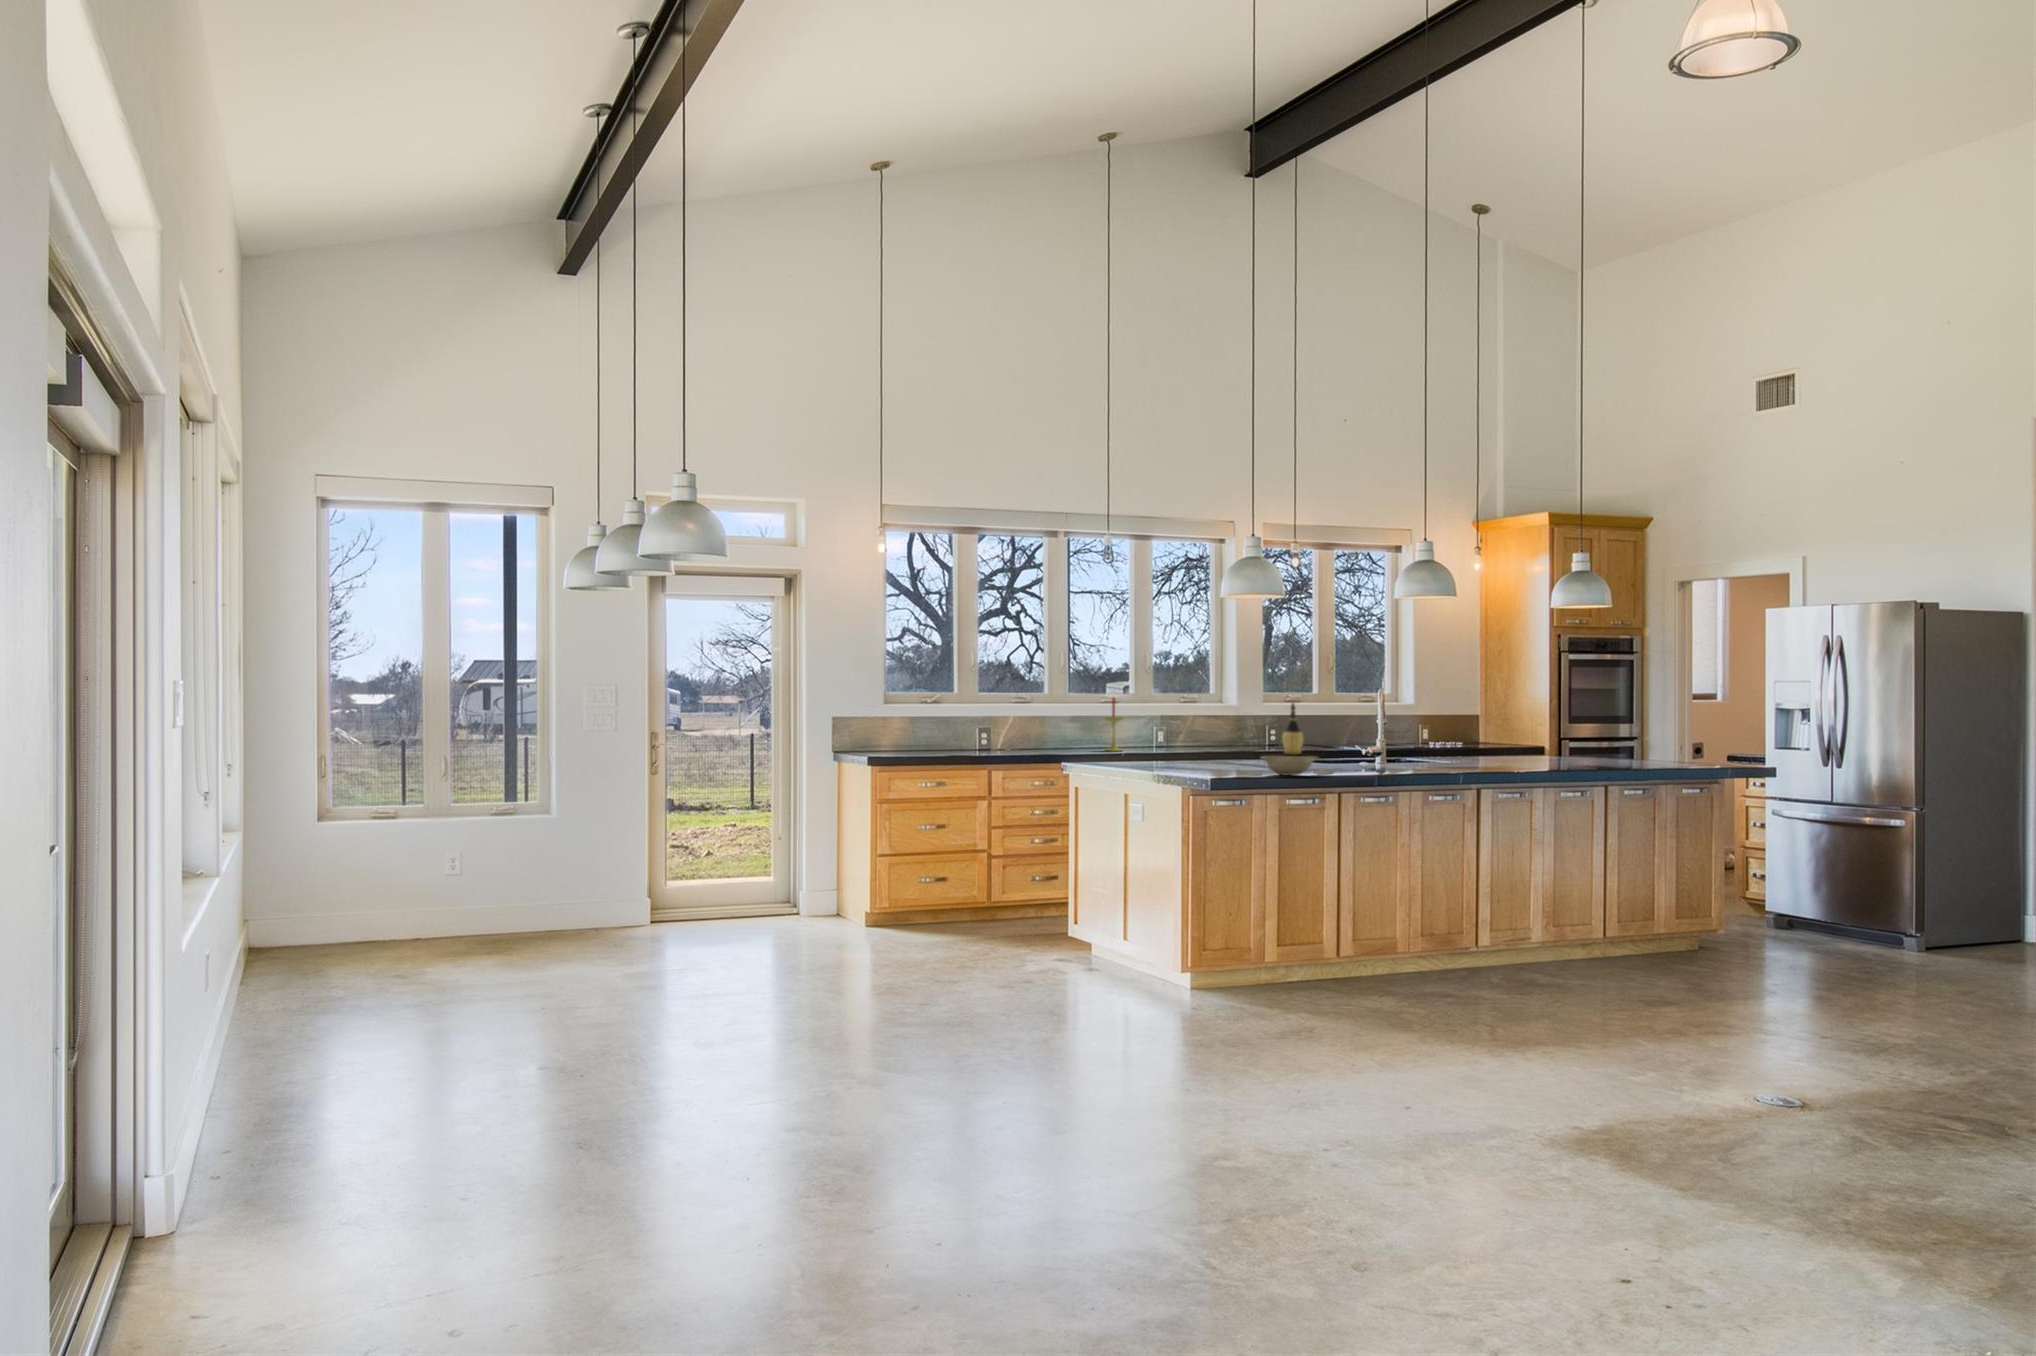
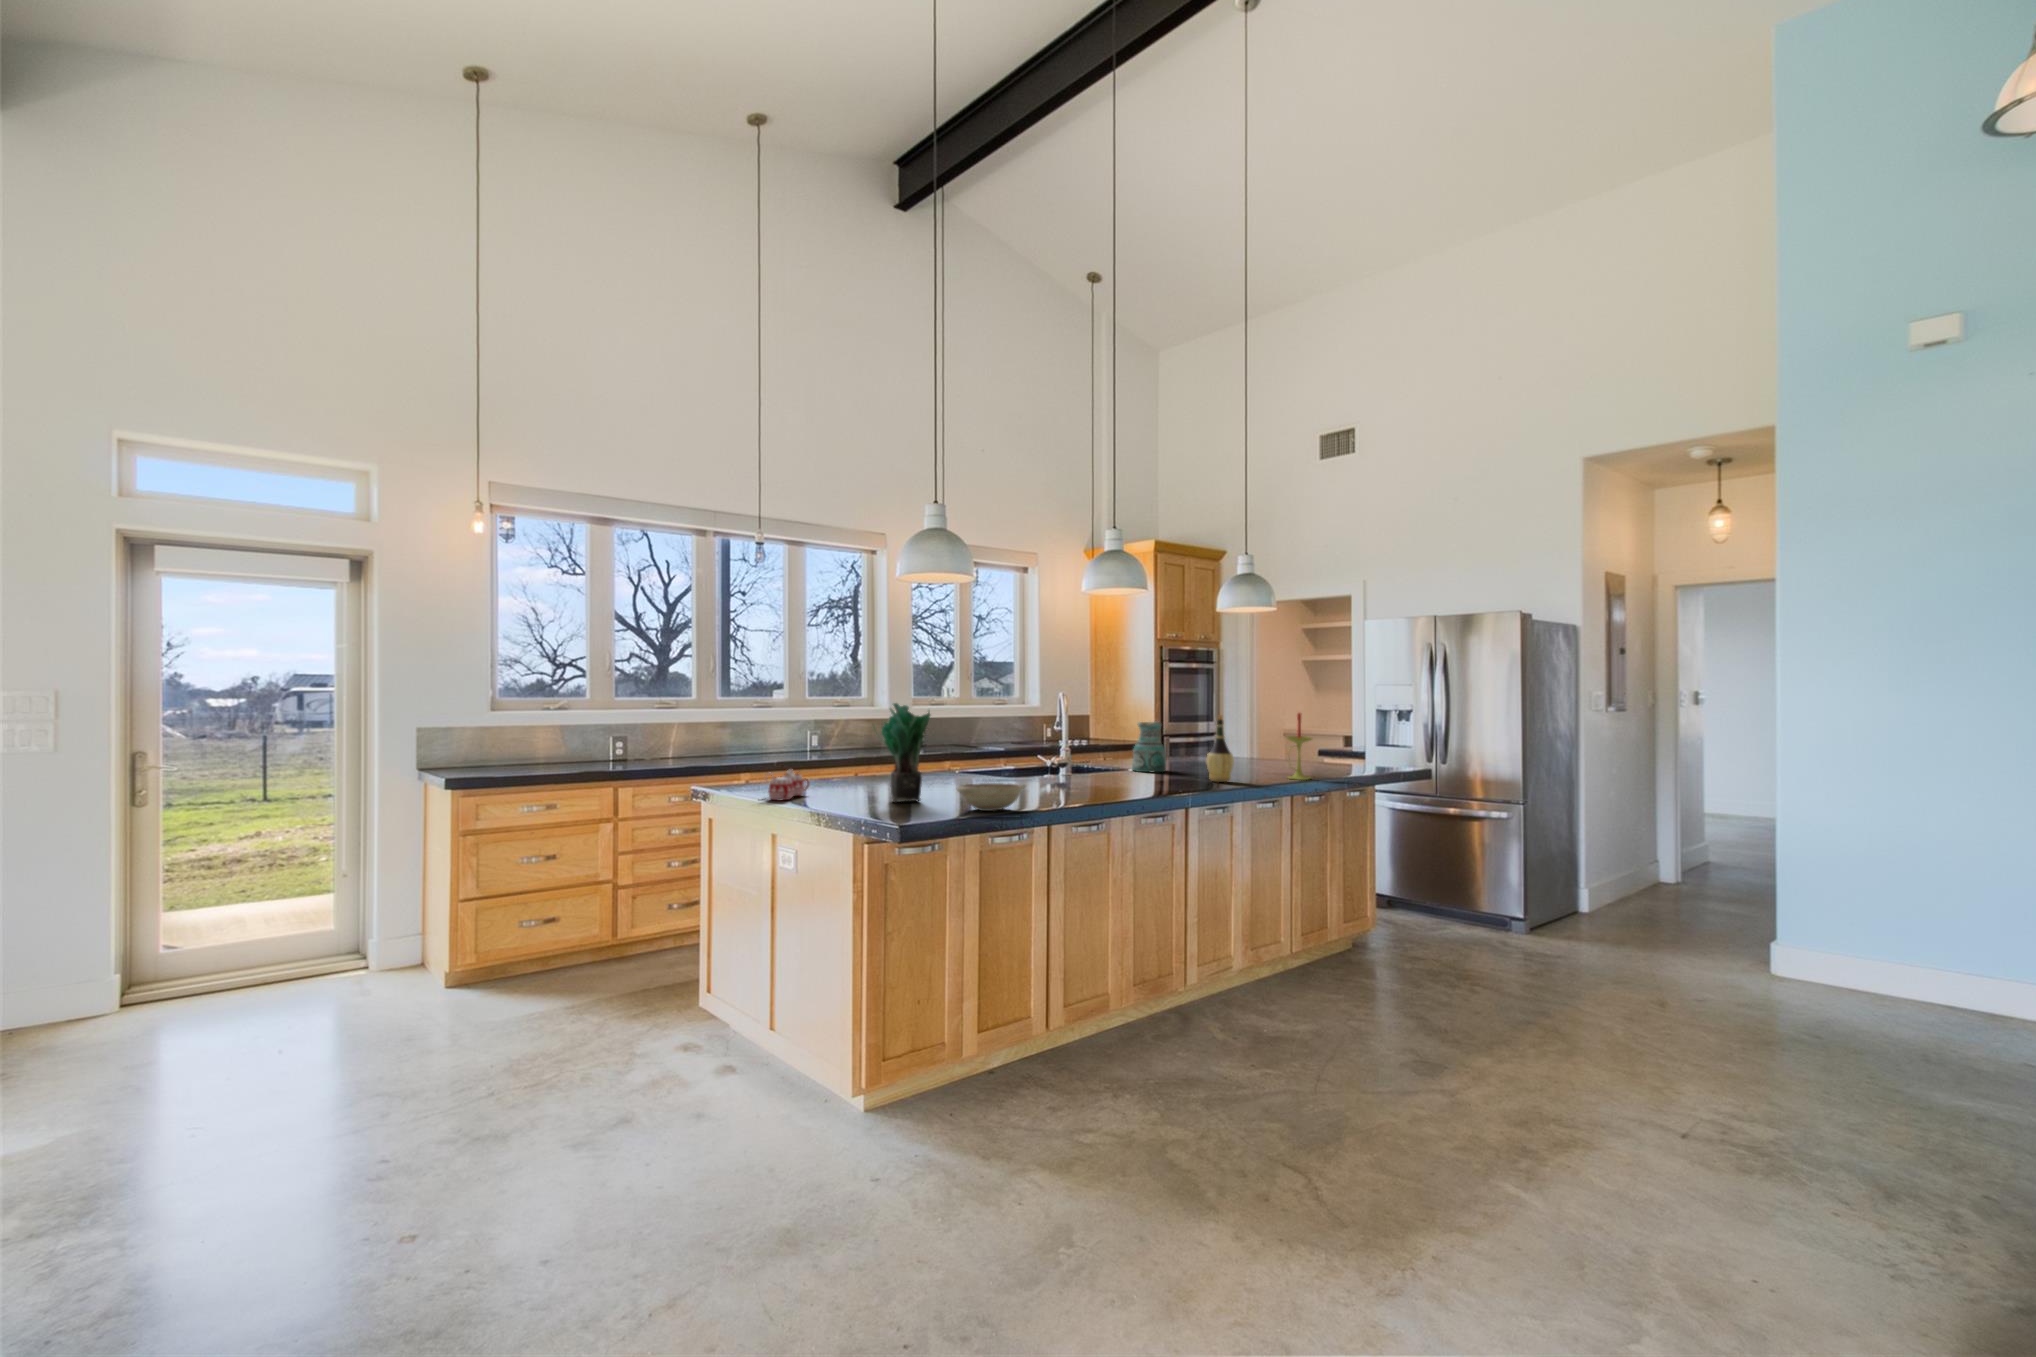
potted plant: none [1198,692,1244,771] -> present [874,703,930,802]
candle: present [1105,697,1123,751] -> present [1287,713,1312,780]
wine bottle: present [1282,702,1304,755] -> present [1206,715,1234,782]
ceramic pitcher: none [1465,715,1500,765] -> present [1132,721,1166,772]
mug: none [1112,746,1151,768] -> present [760,770,809,801]

